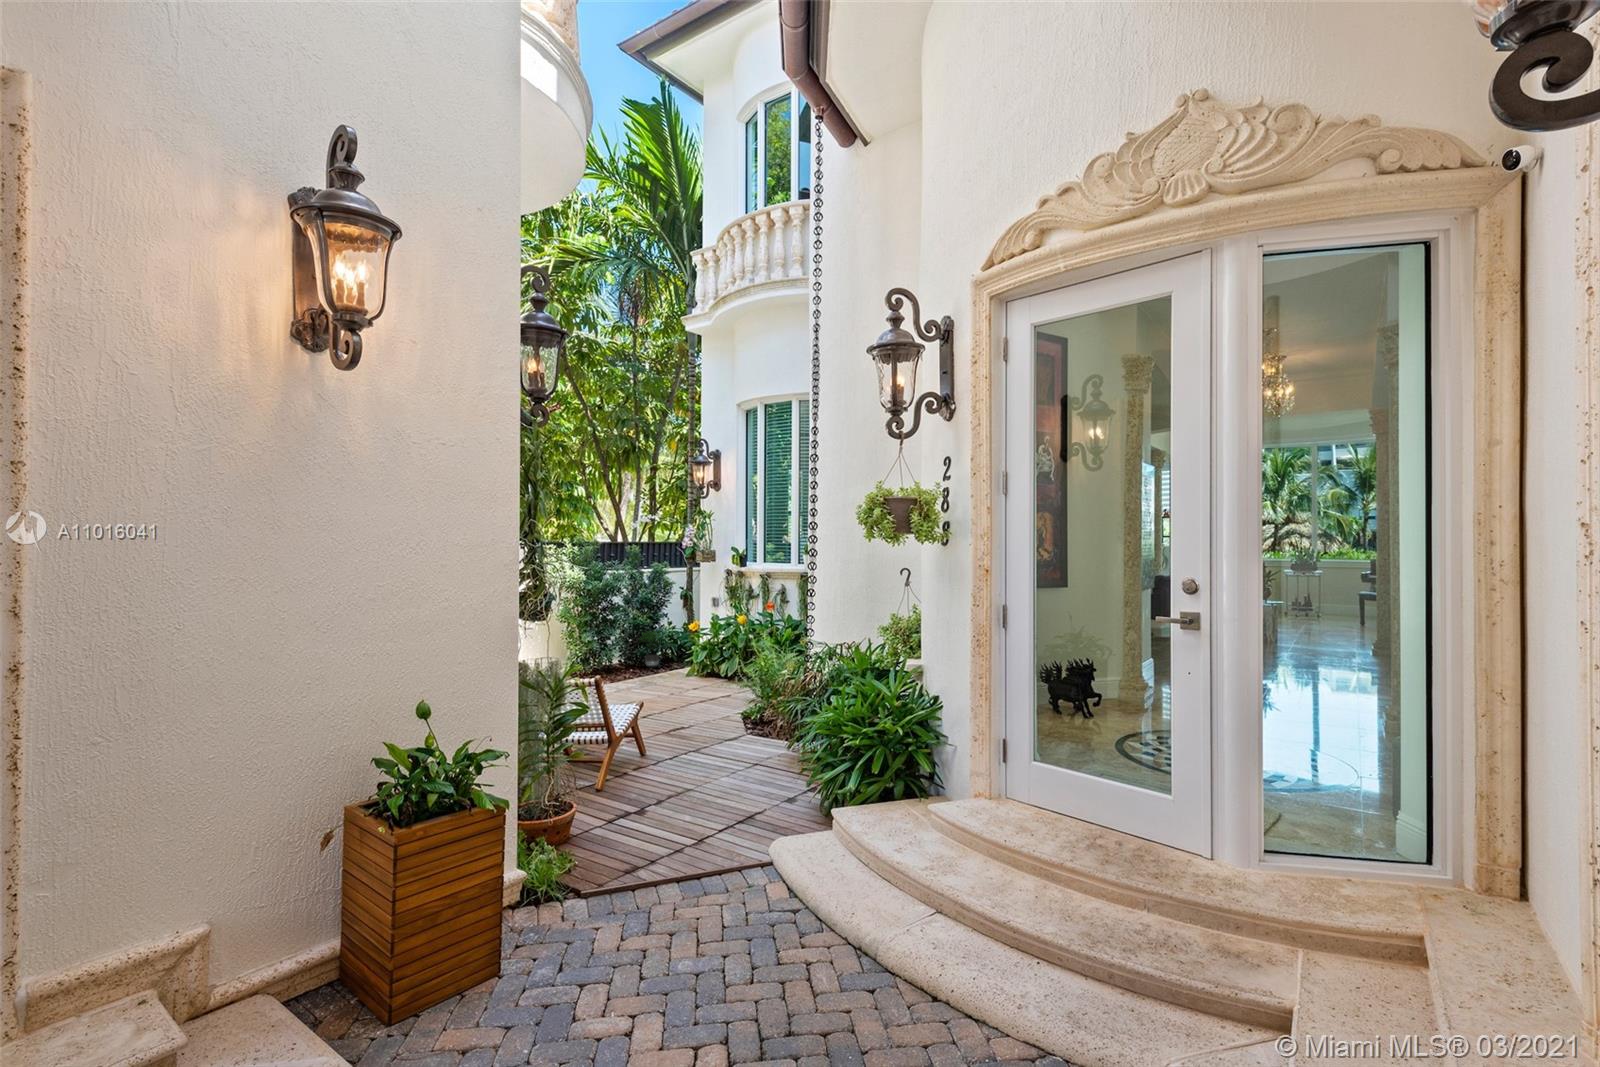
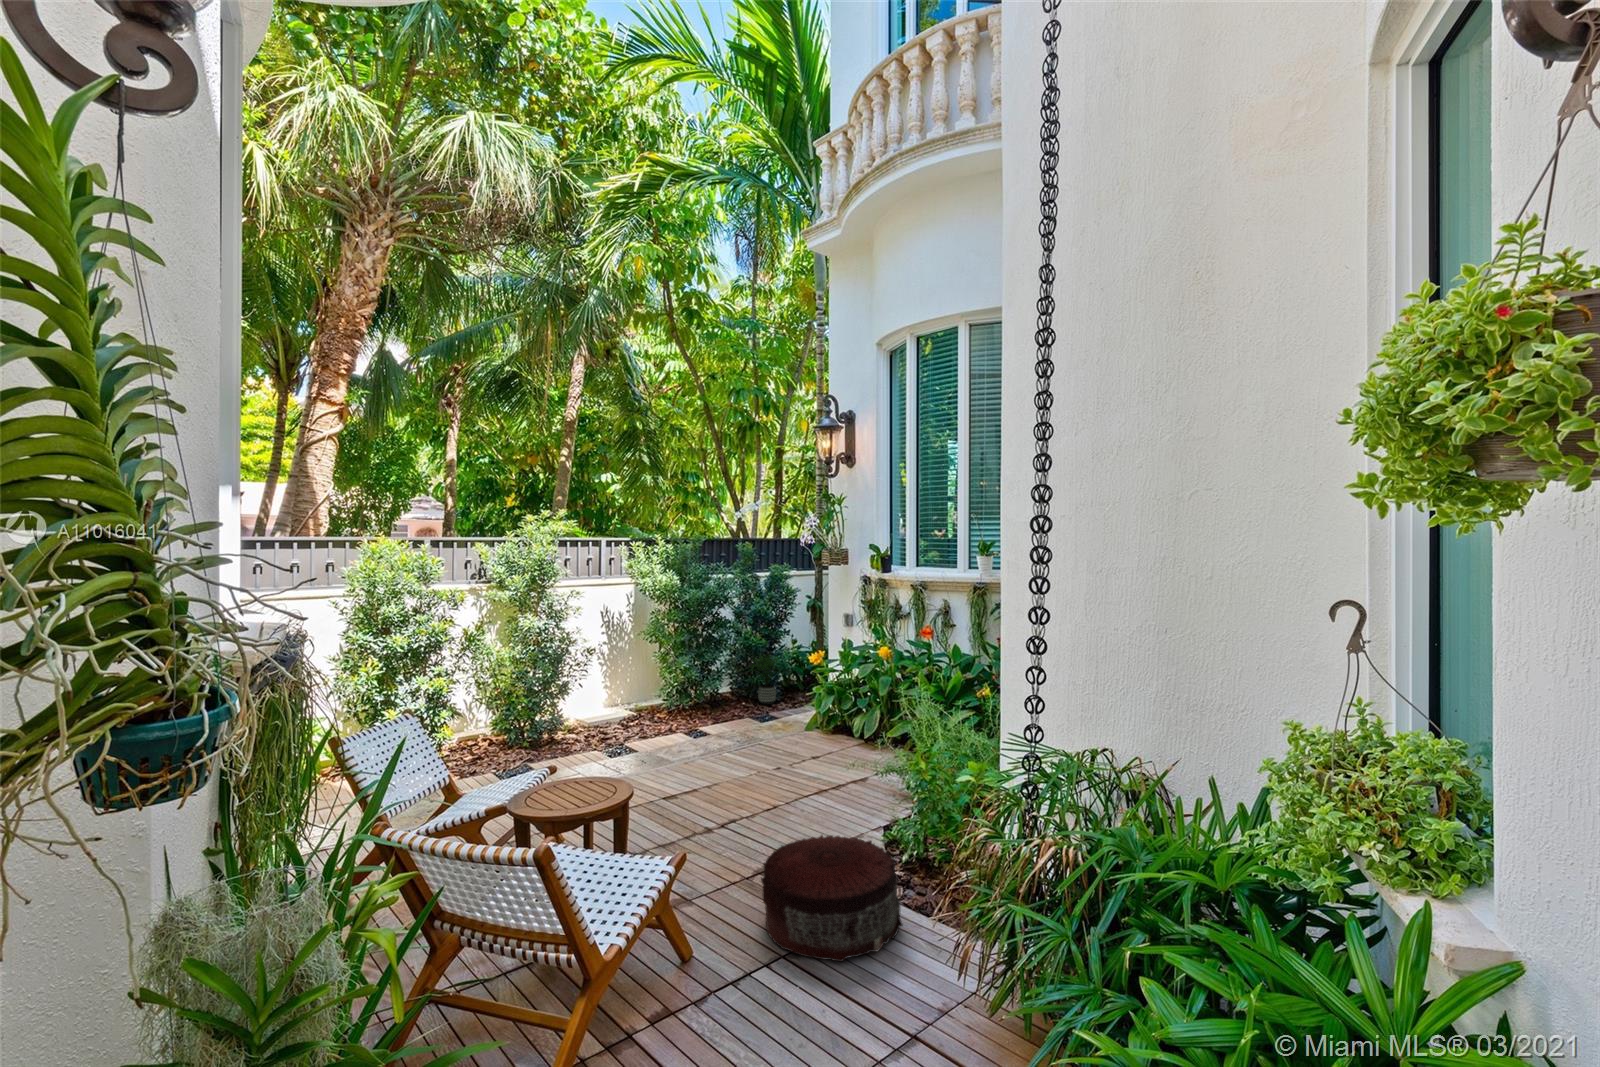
pouf: none [673,705,753,758] -> present [761,835,903,961]

